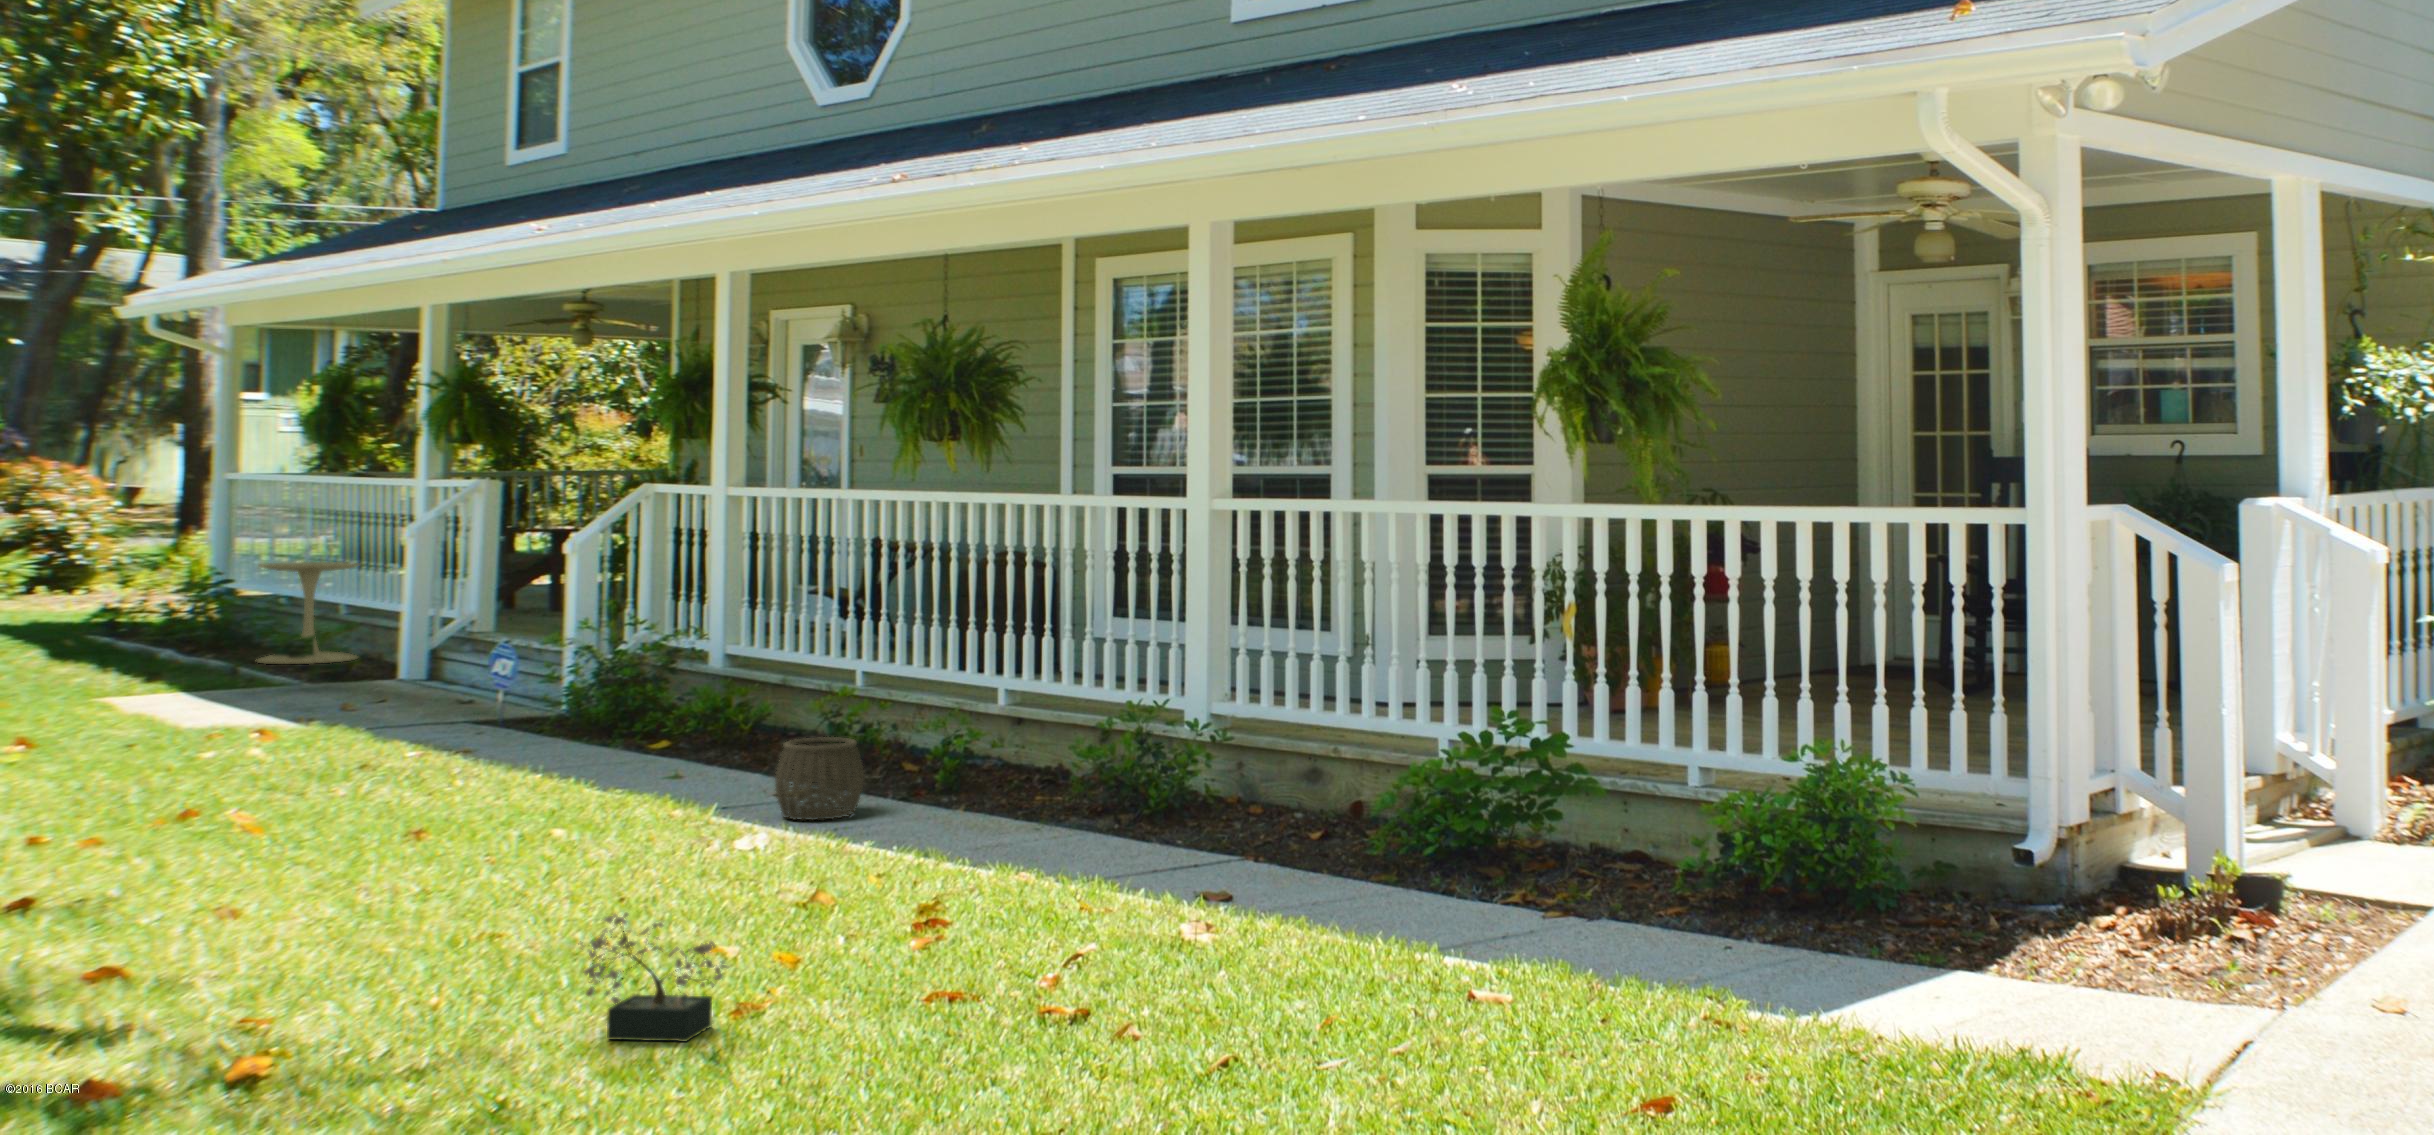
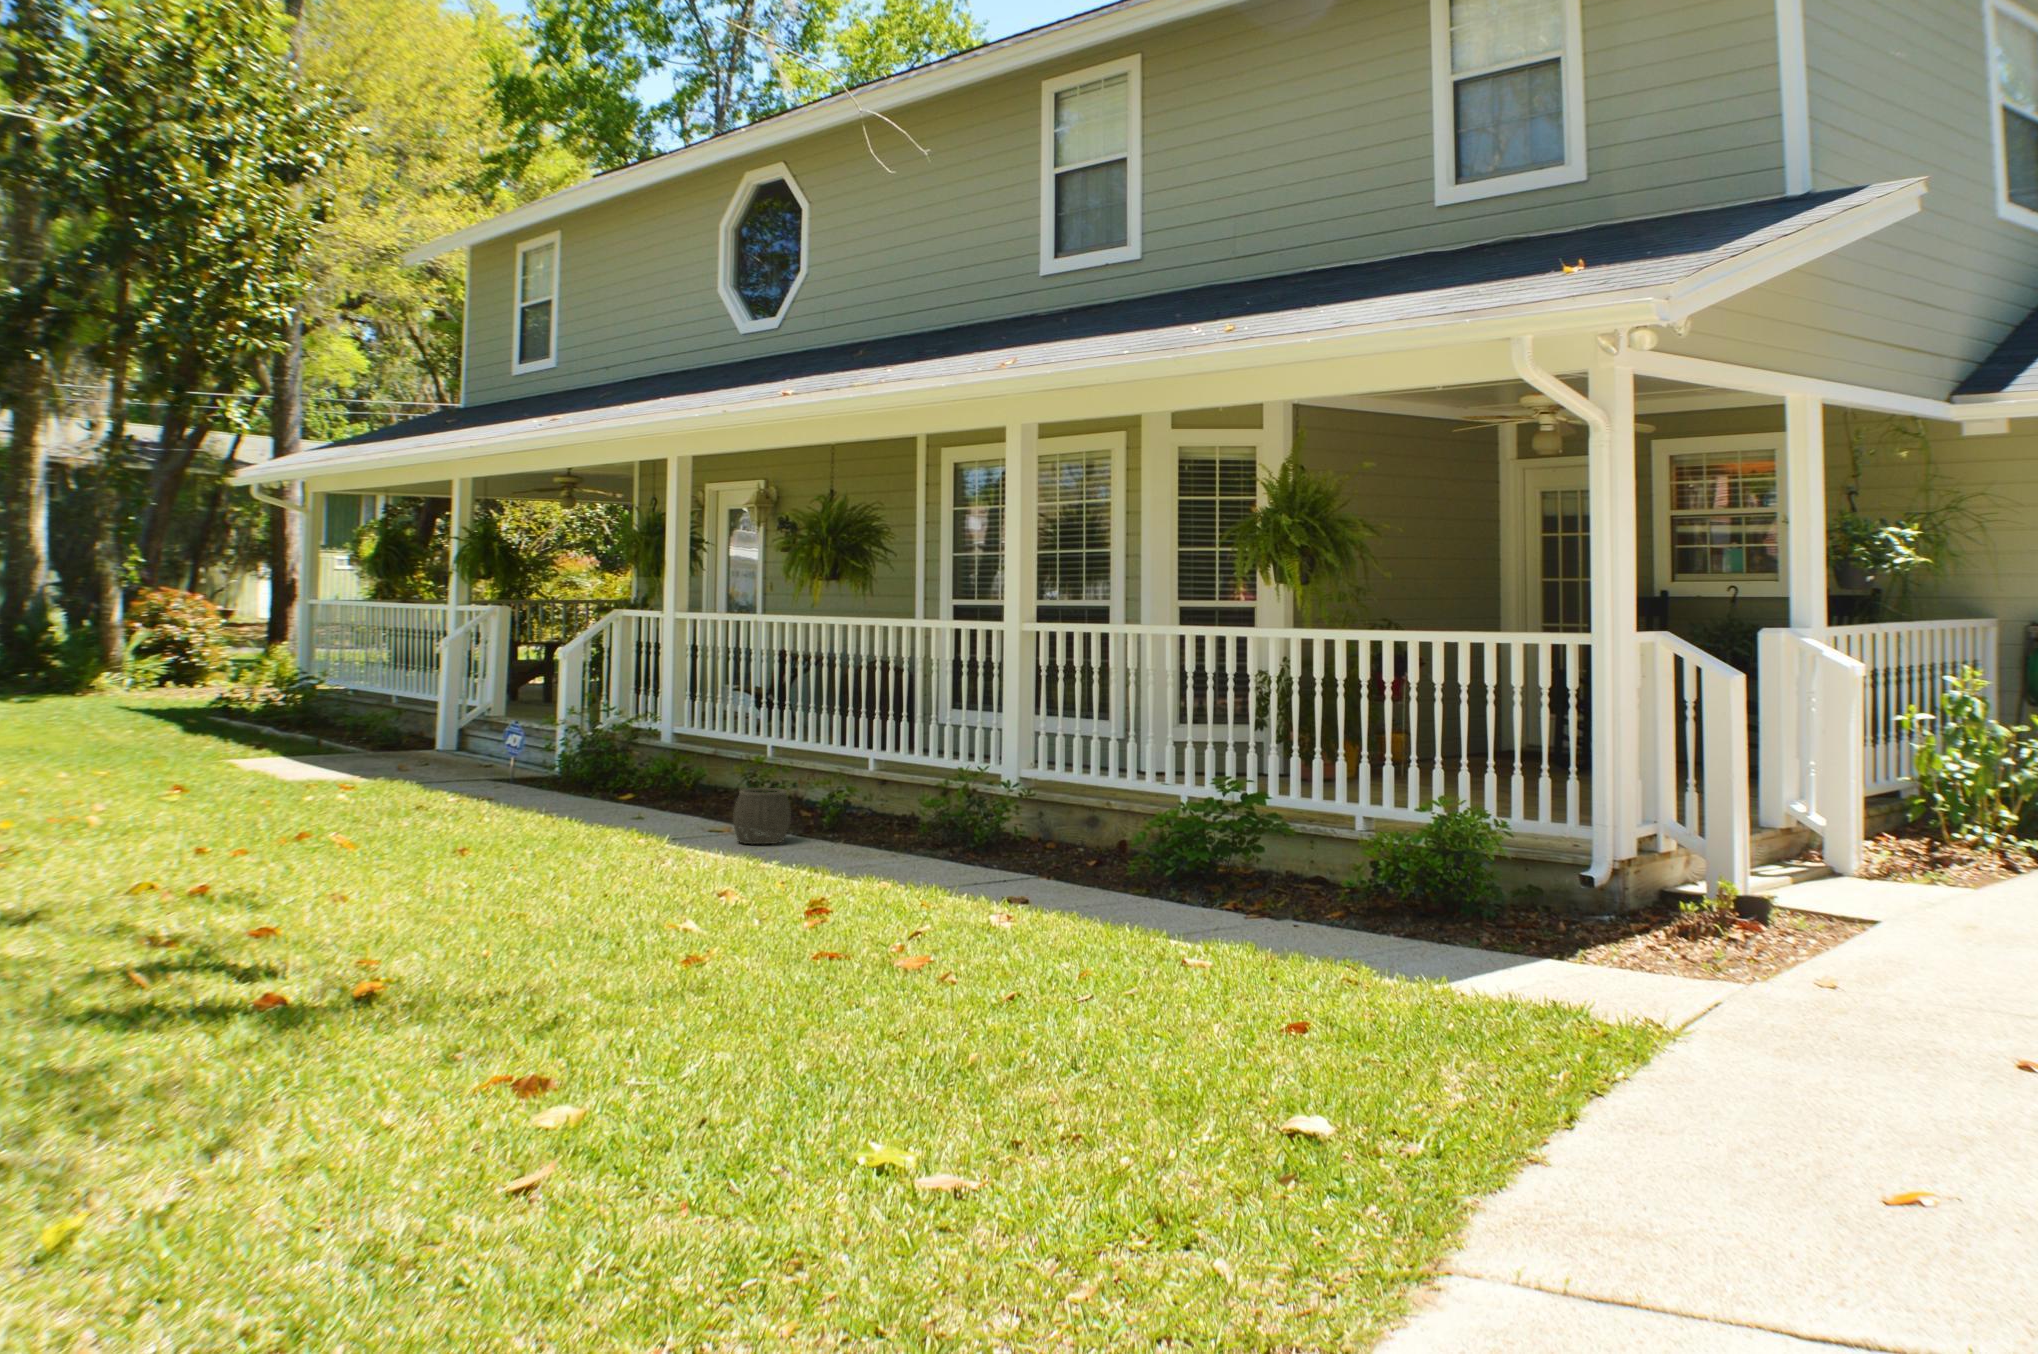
pedestal table: present [255,562,359,664] -> none [335,663,408,737]
decorative plant: present [578,913,728,1042] -> none [663,883,748,962]

